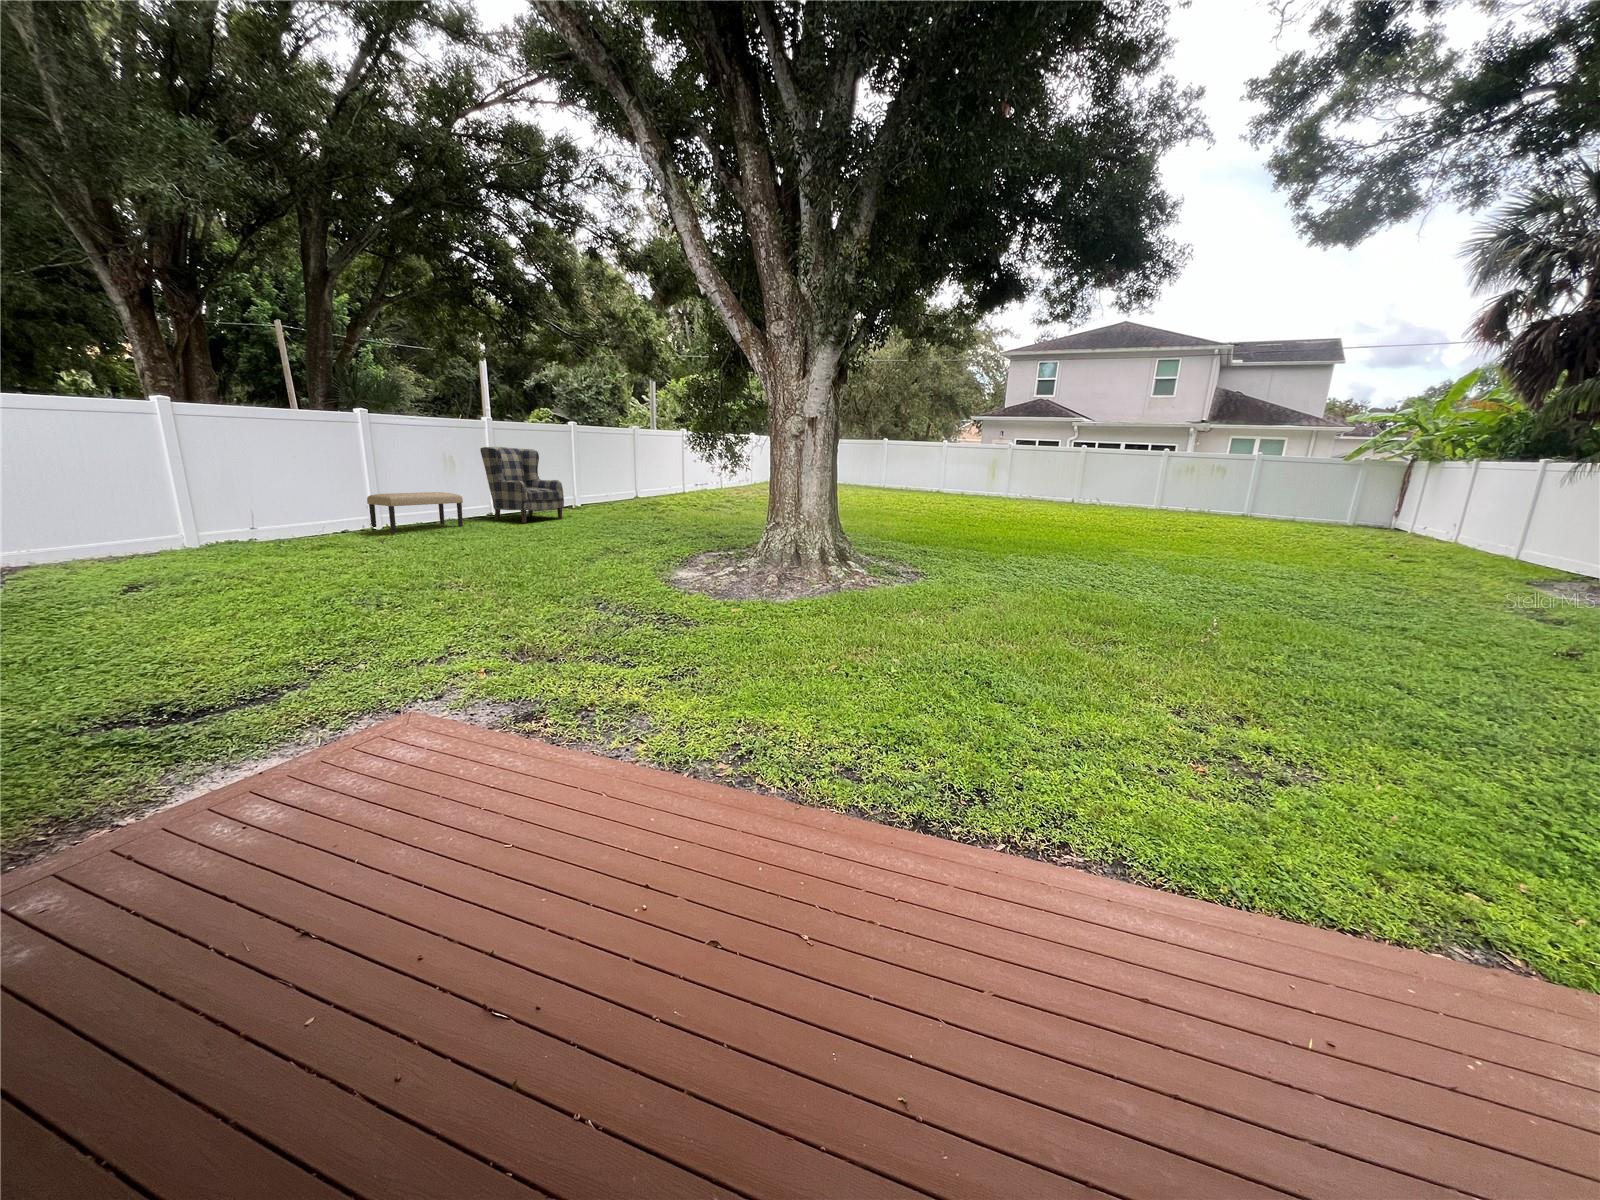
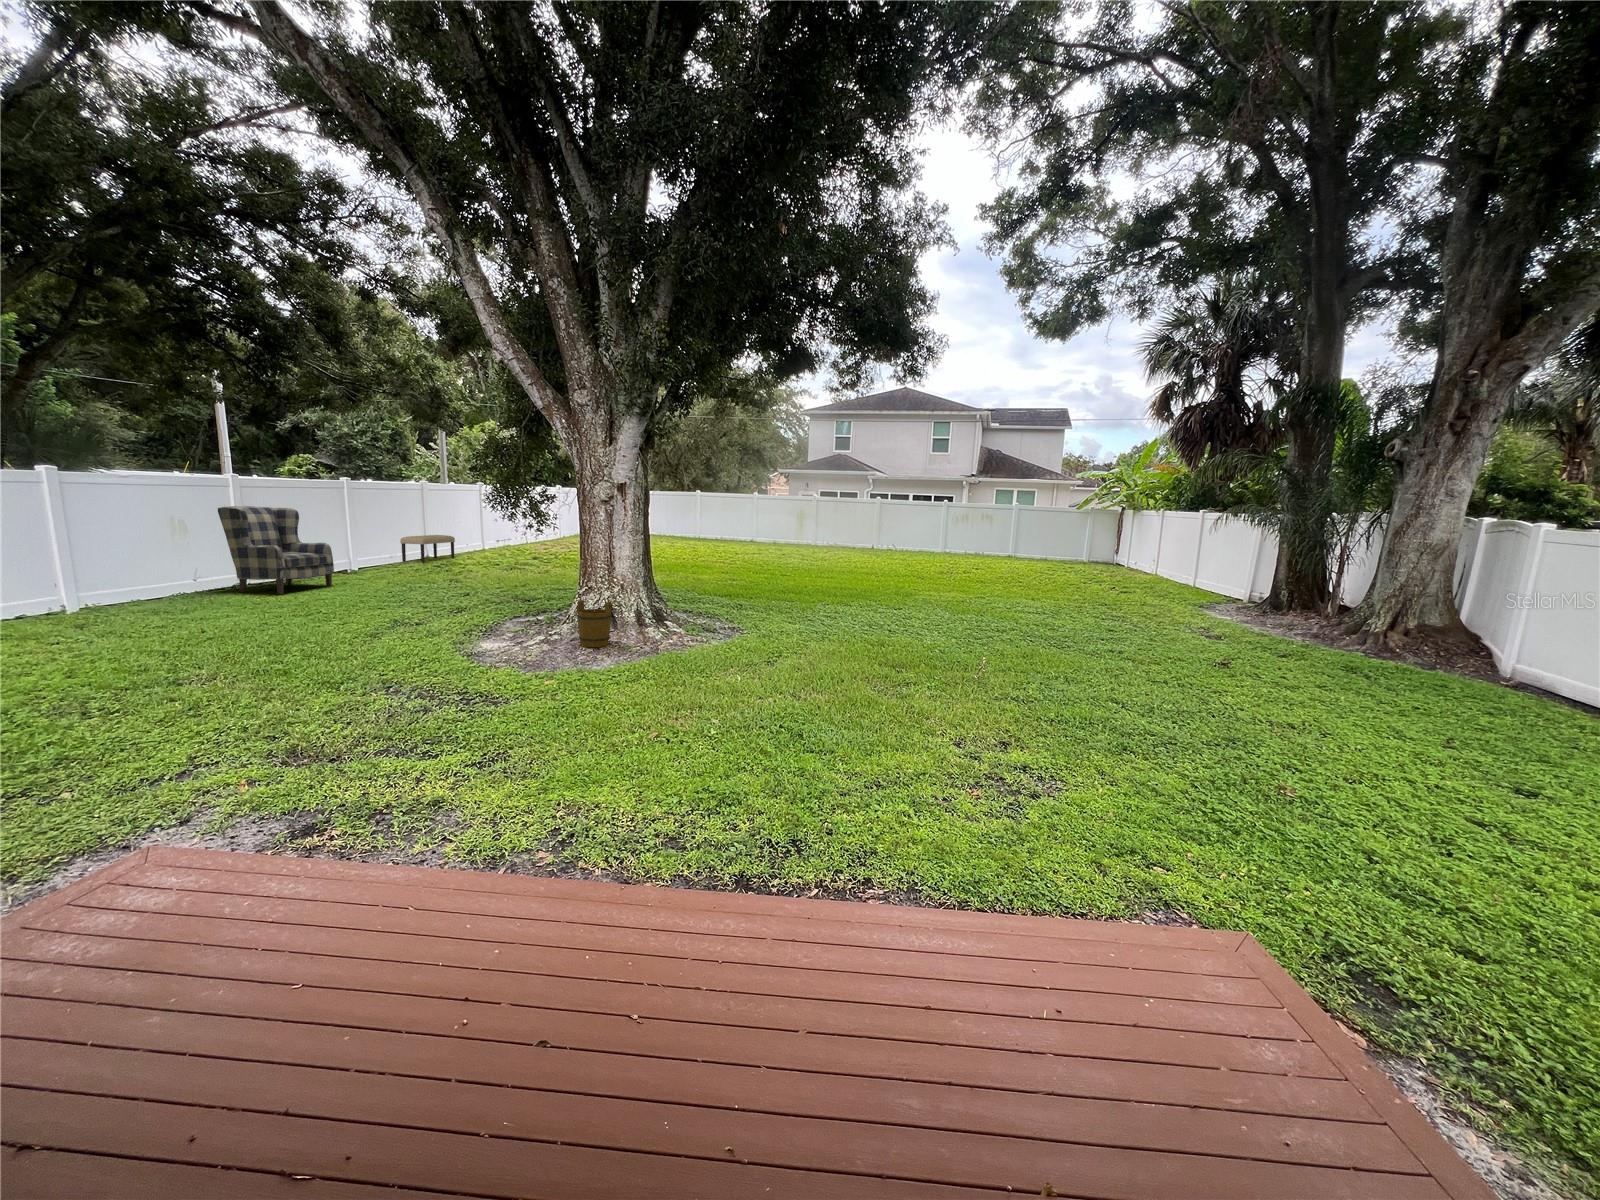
bench: present [367,492,463,533] -> present [400,535,455,563]
bucket: none [763,535,797,582] -> present [577,600,613,647]

